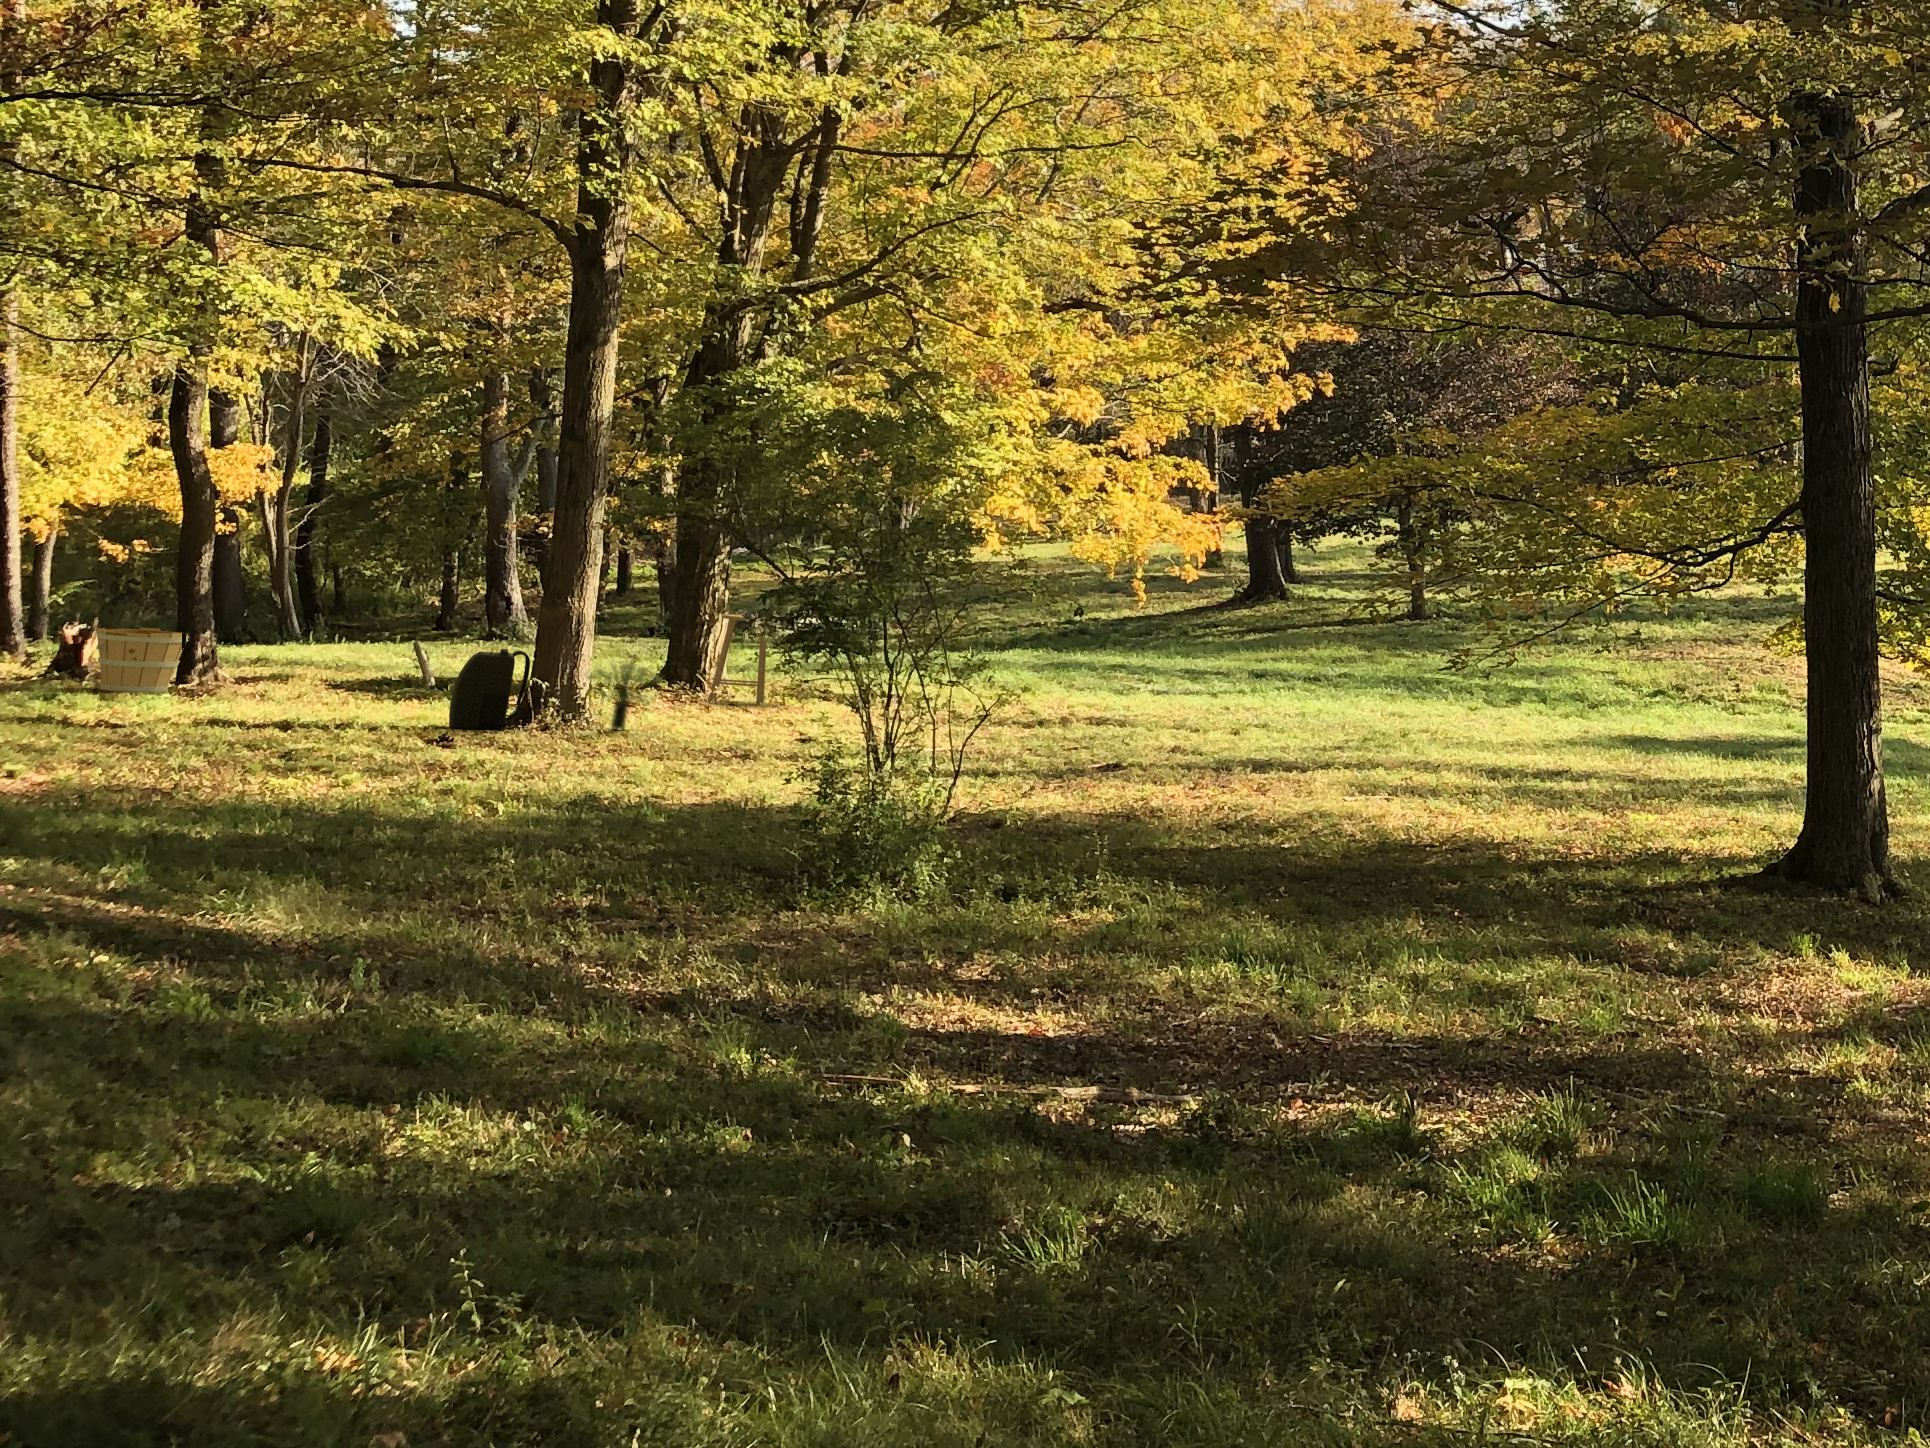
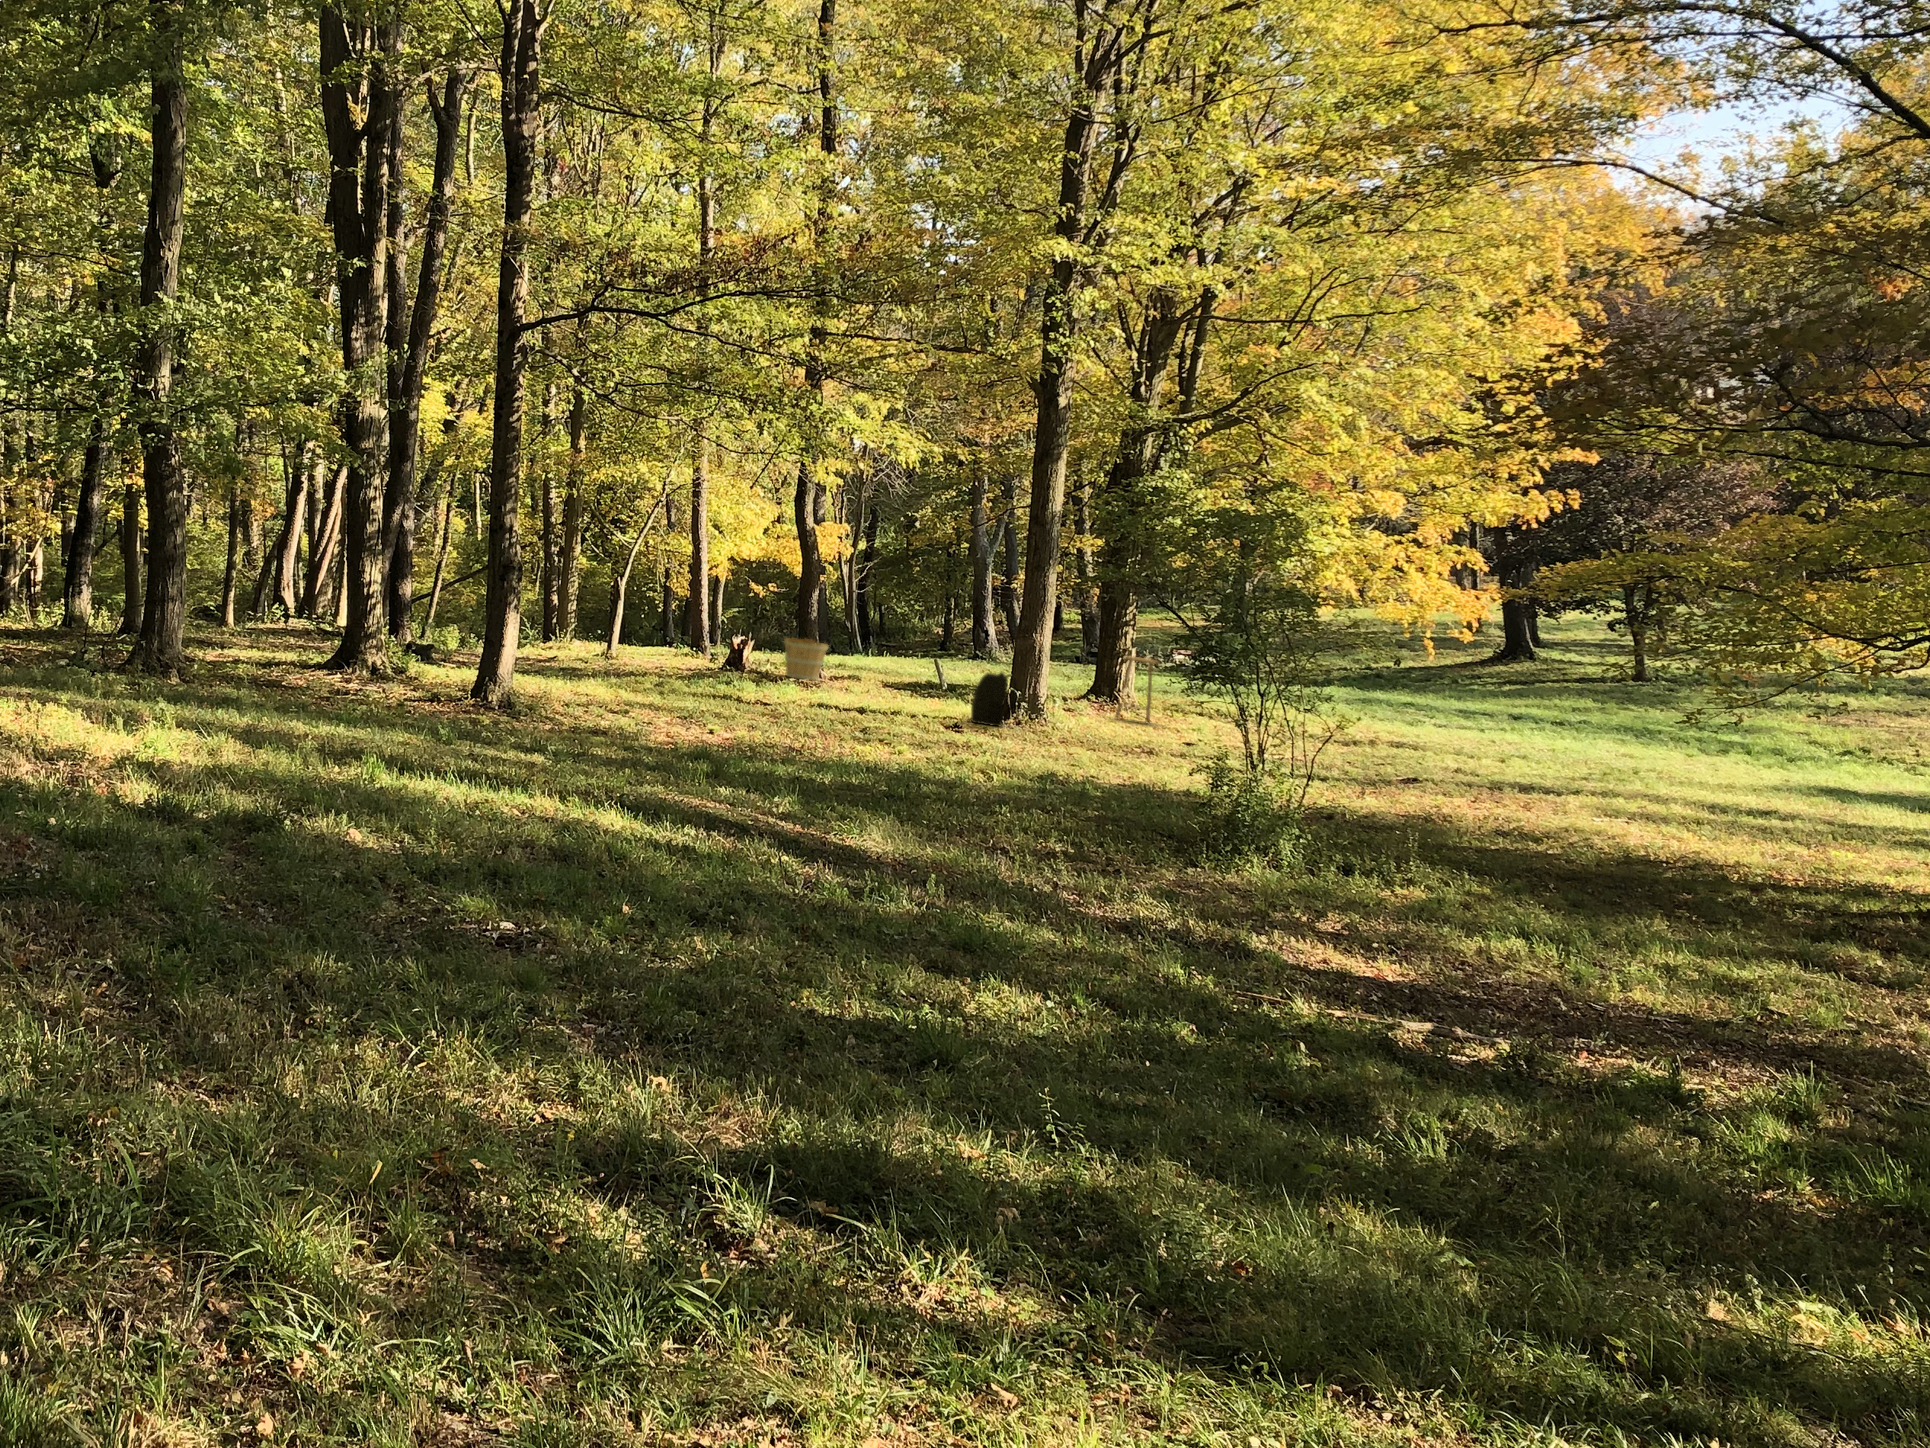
potted plant: present [588,662,662,730] -> none [1049,686,1095,735]

